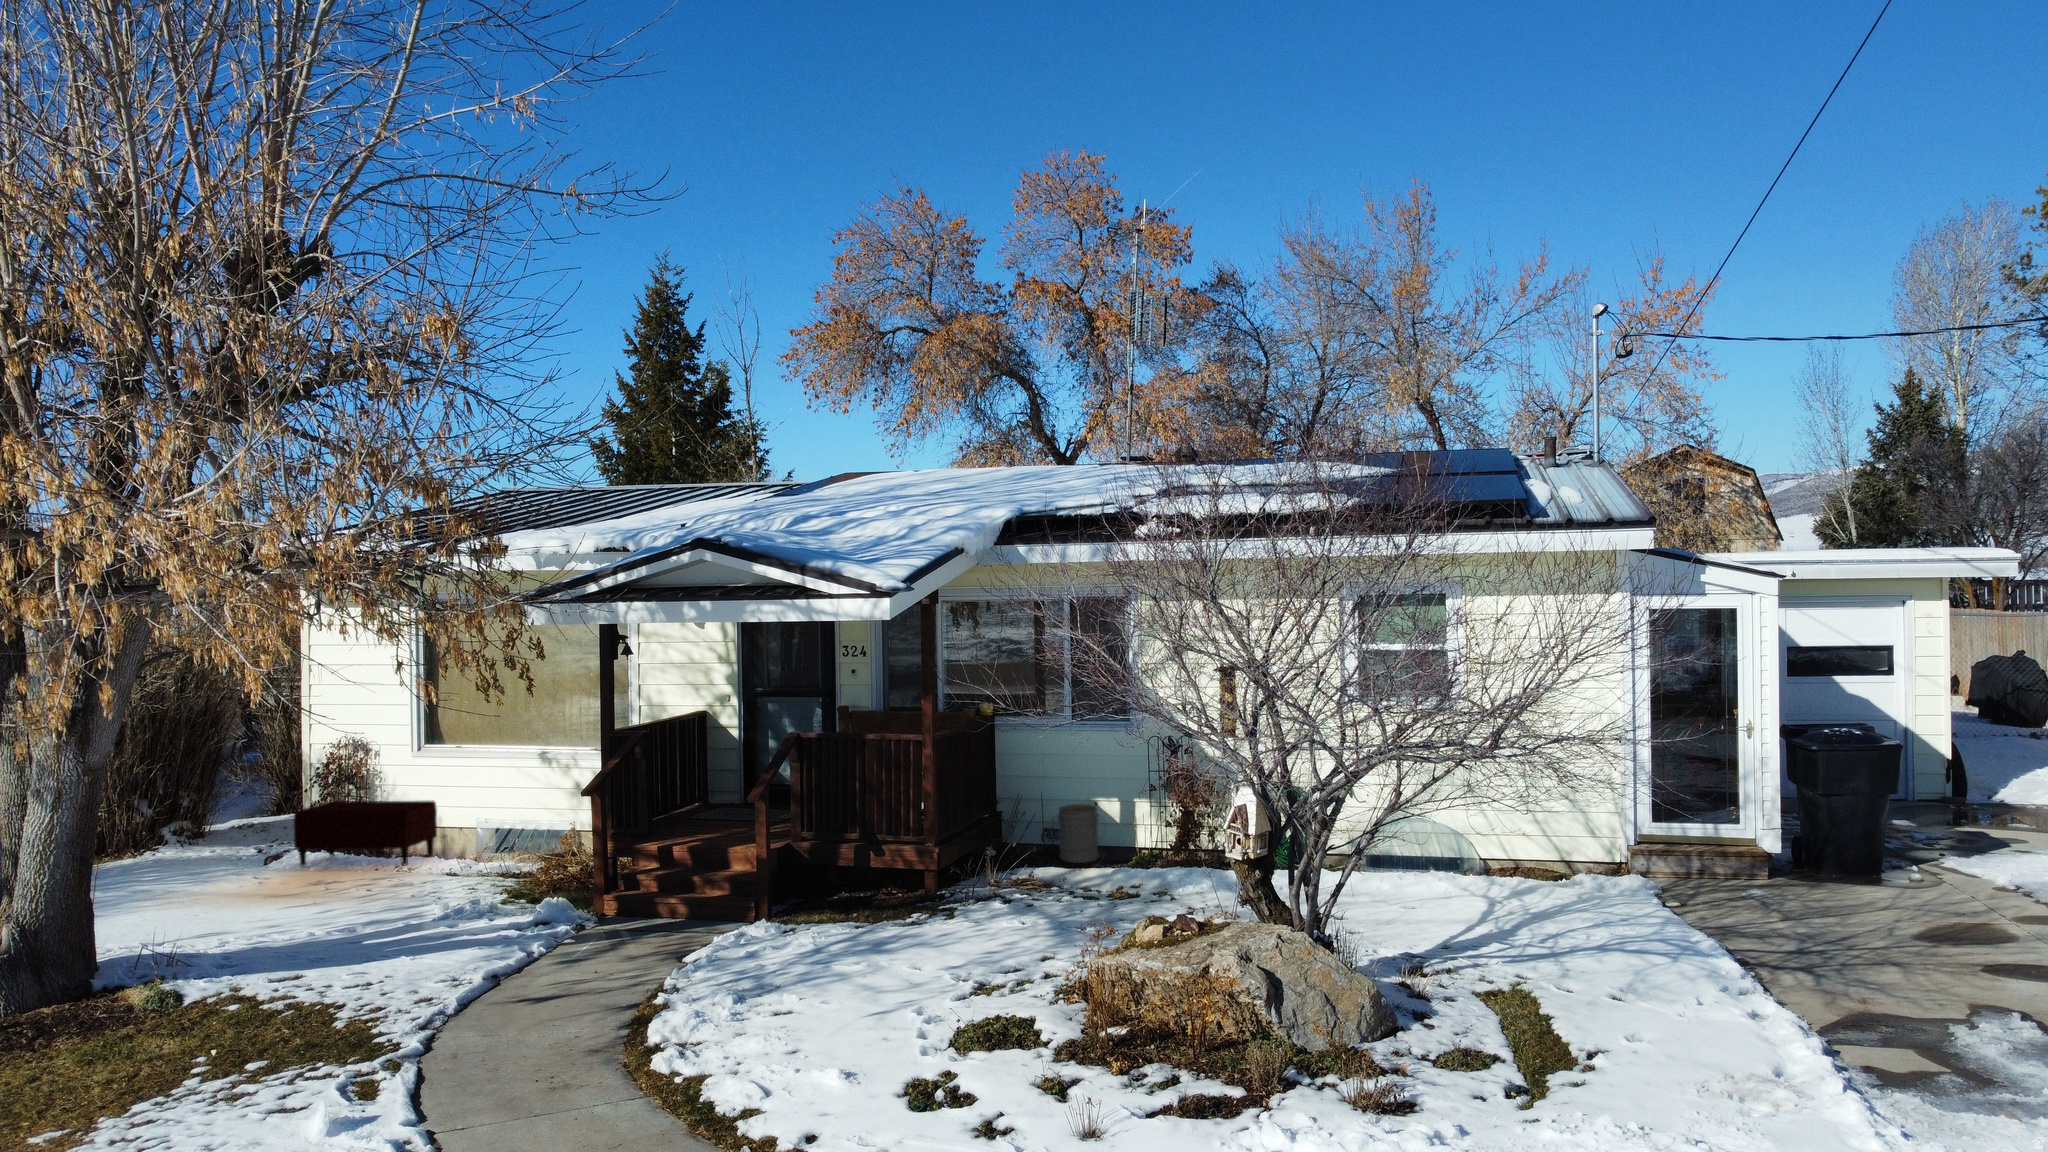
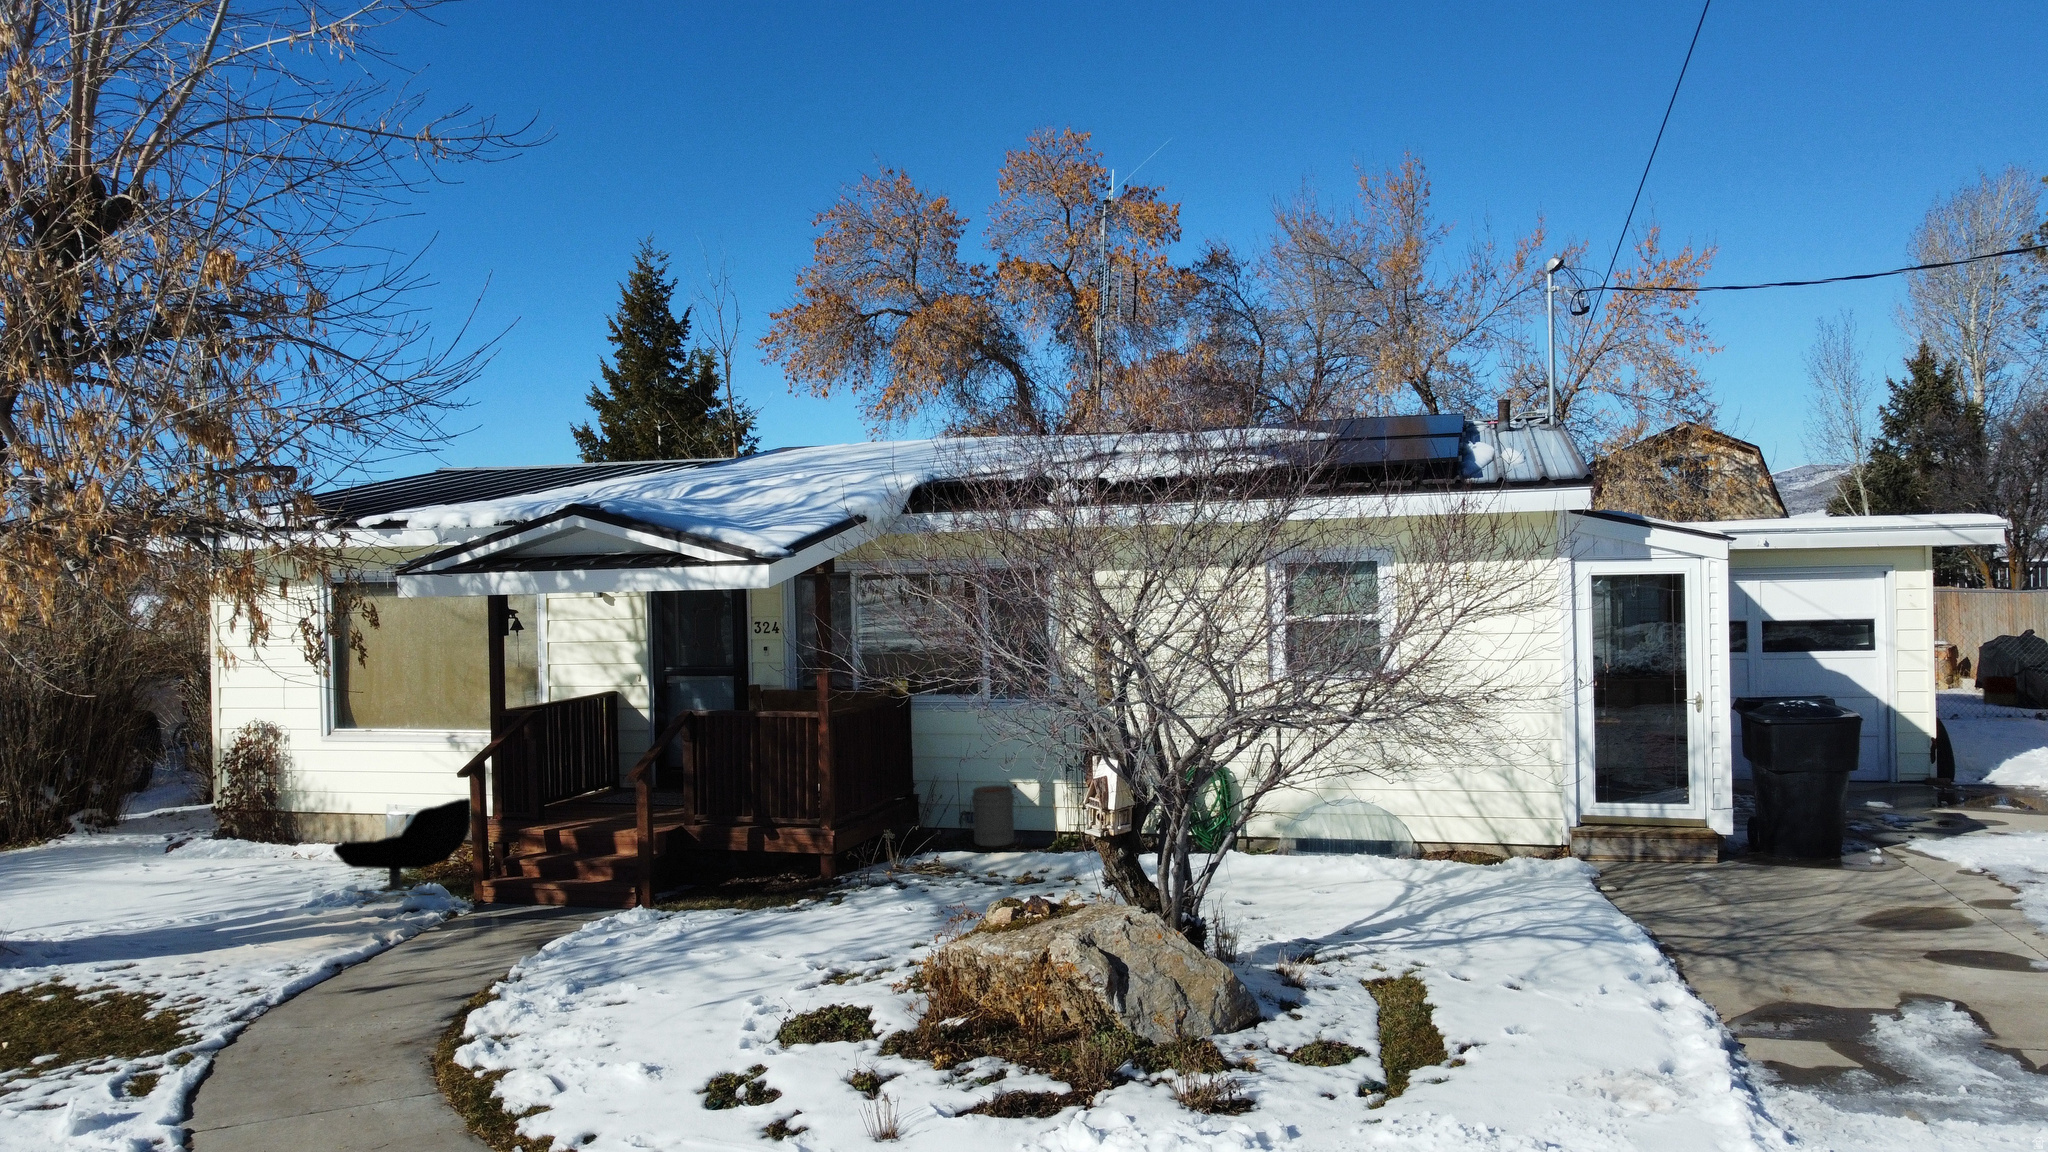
planter: none [1983,697,2017,736] -> present [1982,676,2018,712]
bench: present [294,801,437,866] -> none [194,785,345,853]
lounge chair: none [461,816,588,917] -> present [333,798,472,904]

